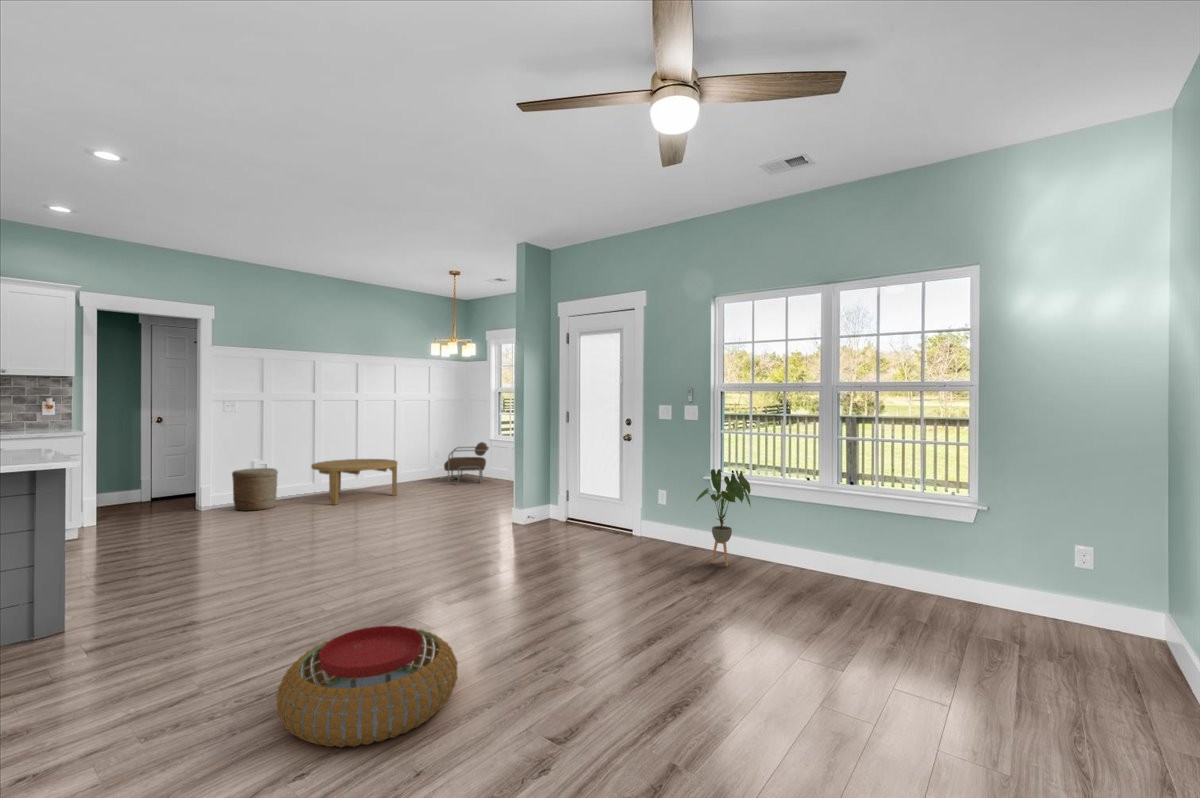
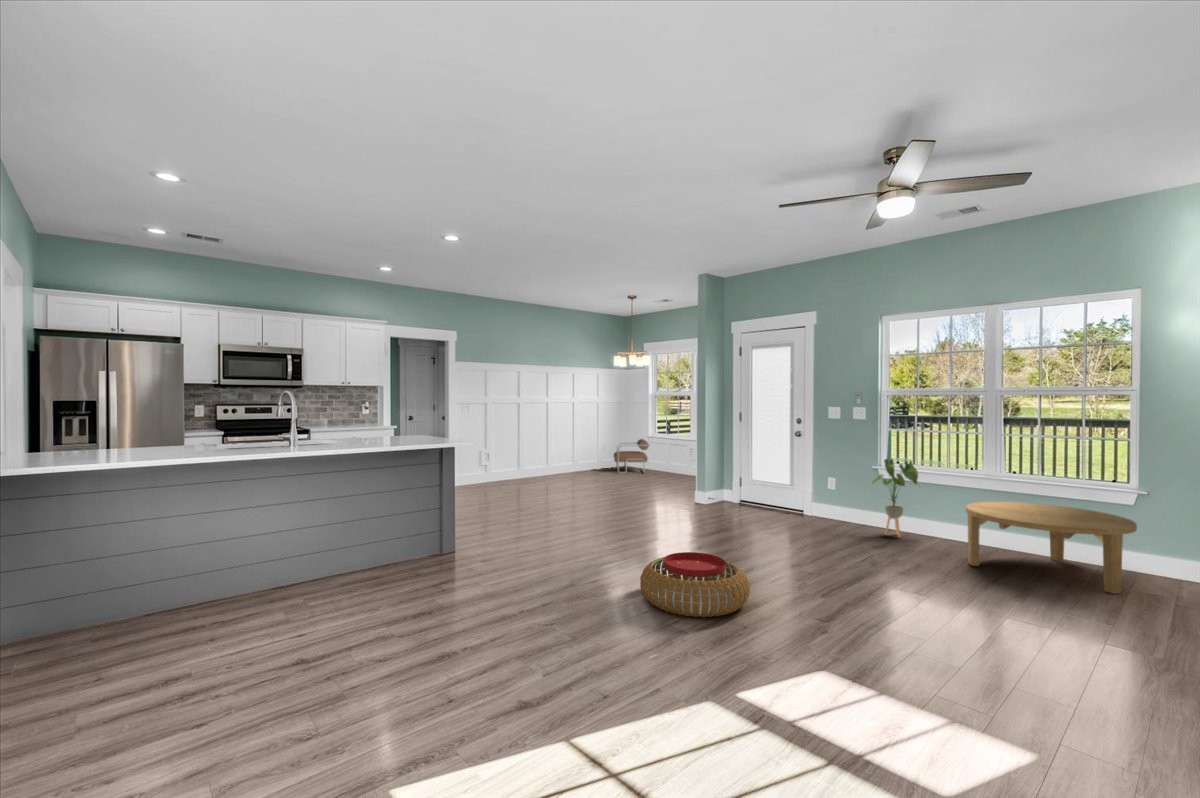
coffee table: present [311,459,397,505] -> present [966,502,1137,594]
woven basket: present [232,468,278,511] -> none [470,456,502,488]

